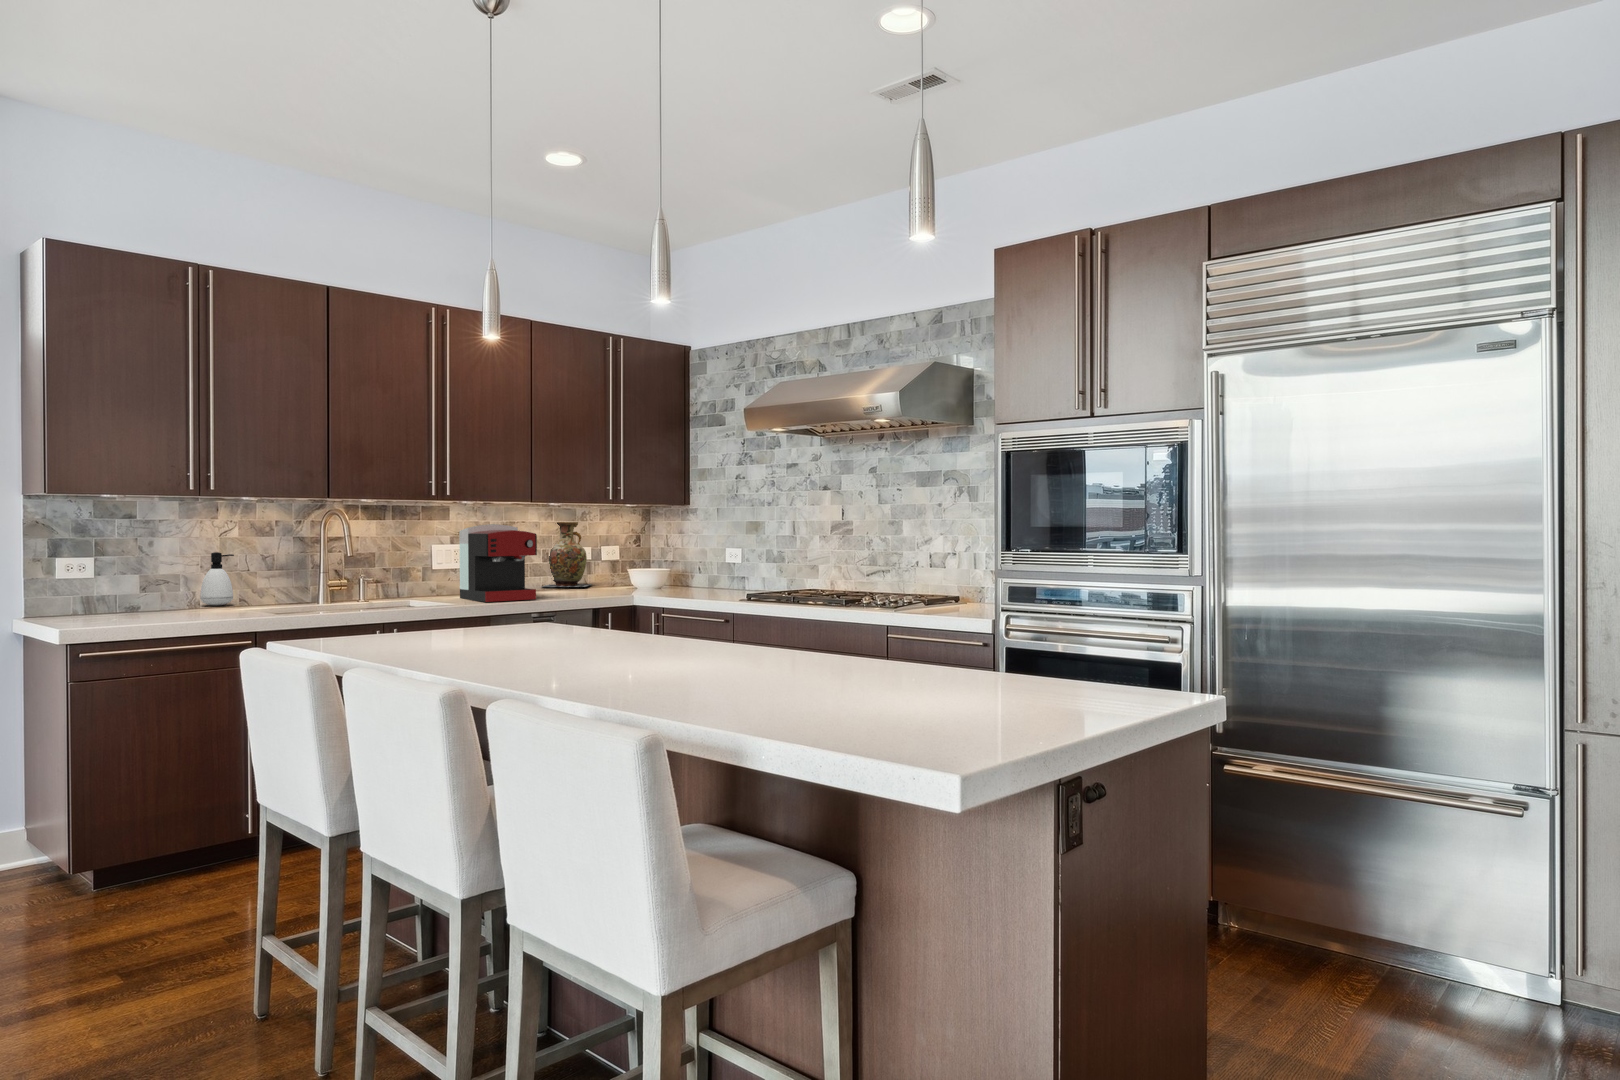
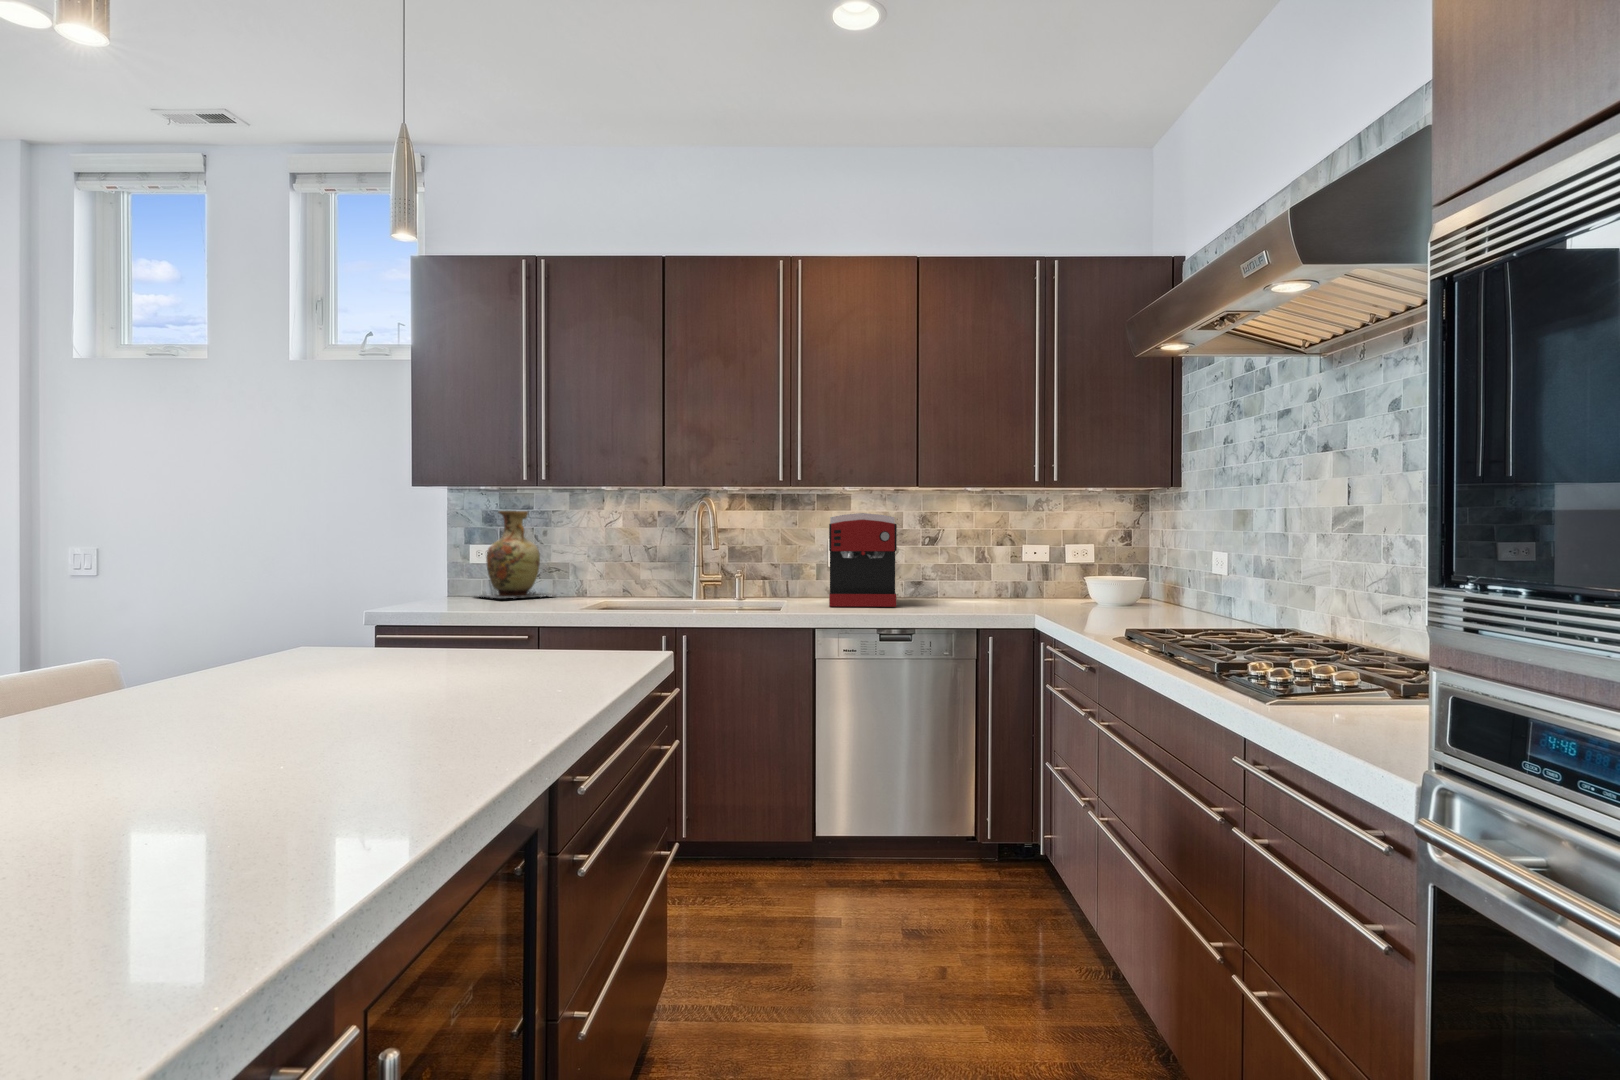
vase: present [541,522,592,587] -> present [480,511,542,598]
soap dispenser: present [200,552,234,605] -> none [585,542,614,595]

